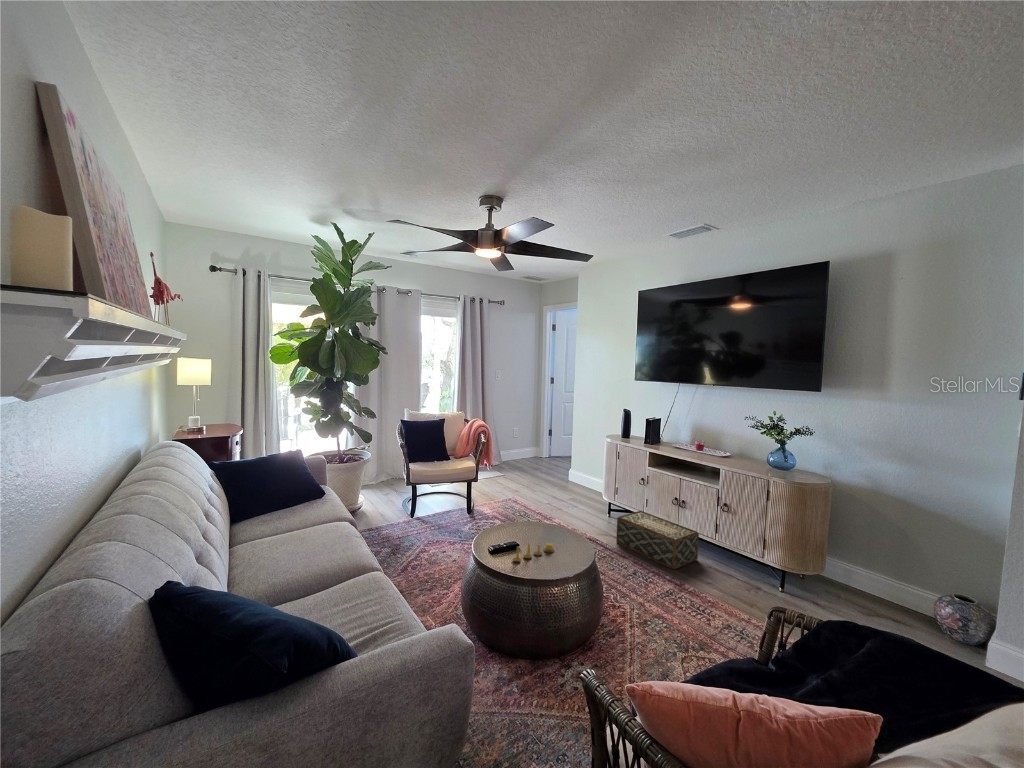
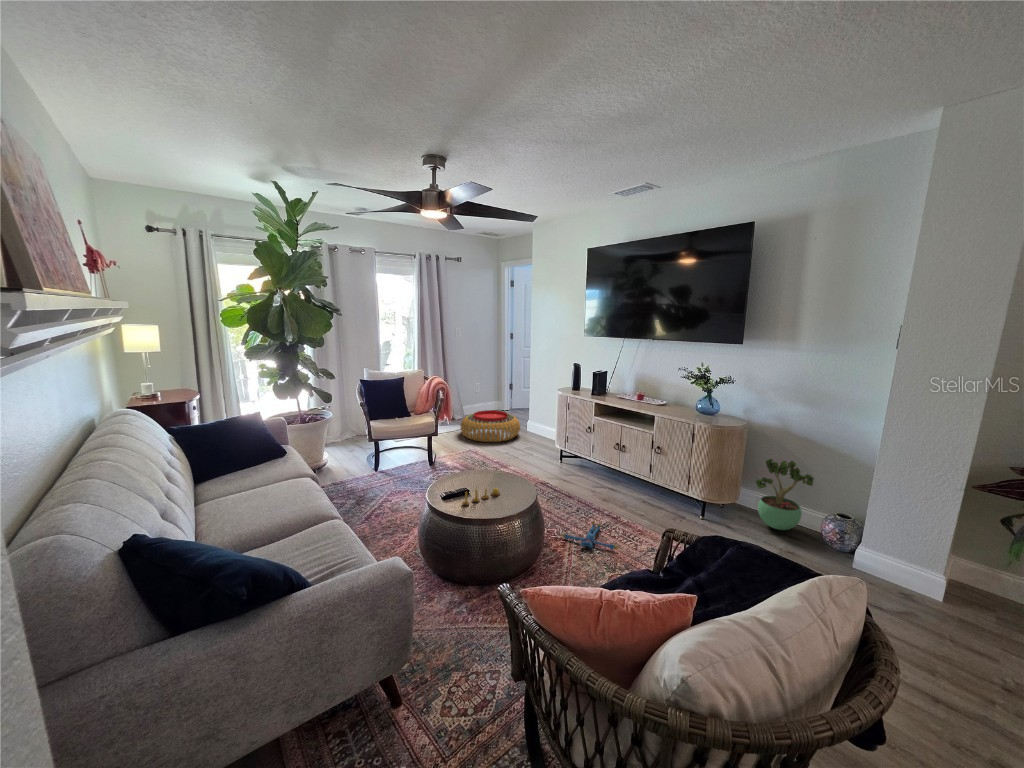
pouf: none [499,456,562,491] -> present [461,410,520,442]
woven basket: present [616,511,699,569] -> none [565,456,636,505]
potted plant: none [845,524,923,612] -> present [755,459,814,530]
plush toy: none [621,588,688,624] -> present [562,522,617,550]

